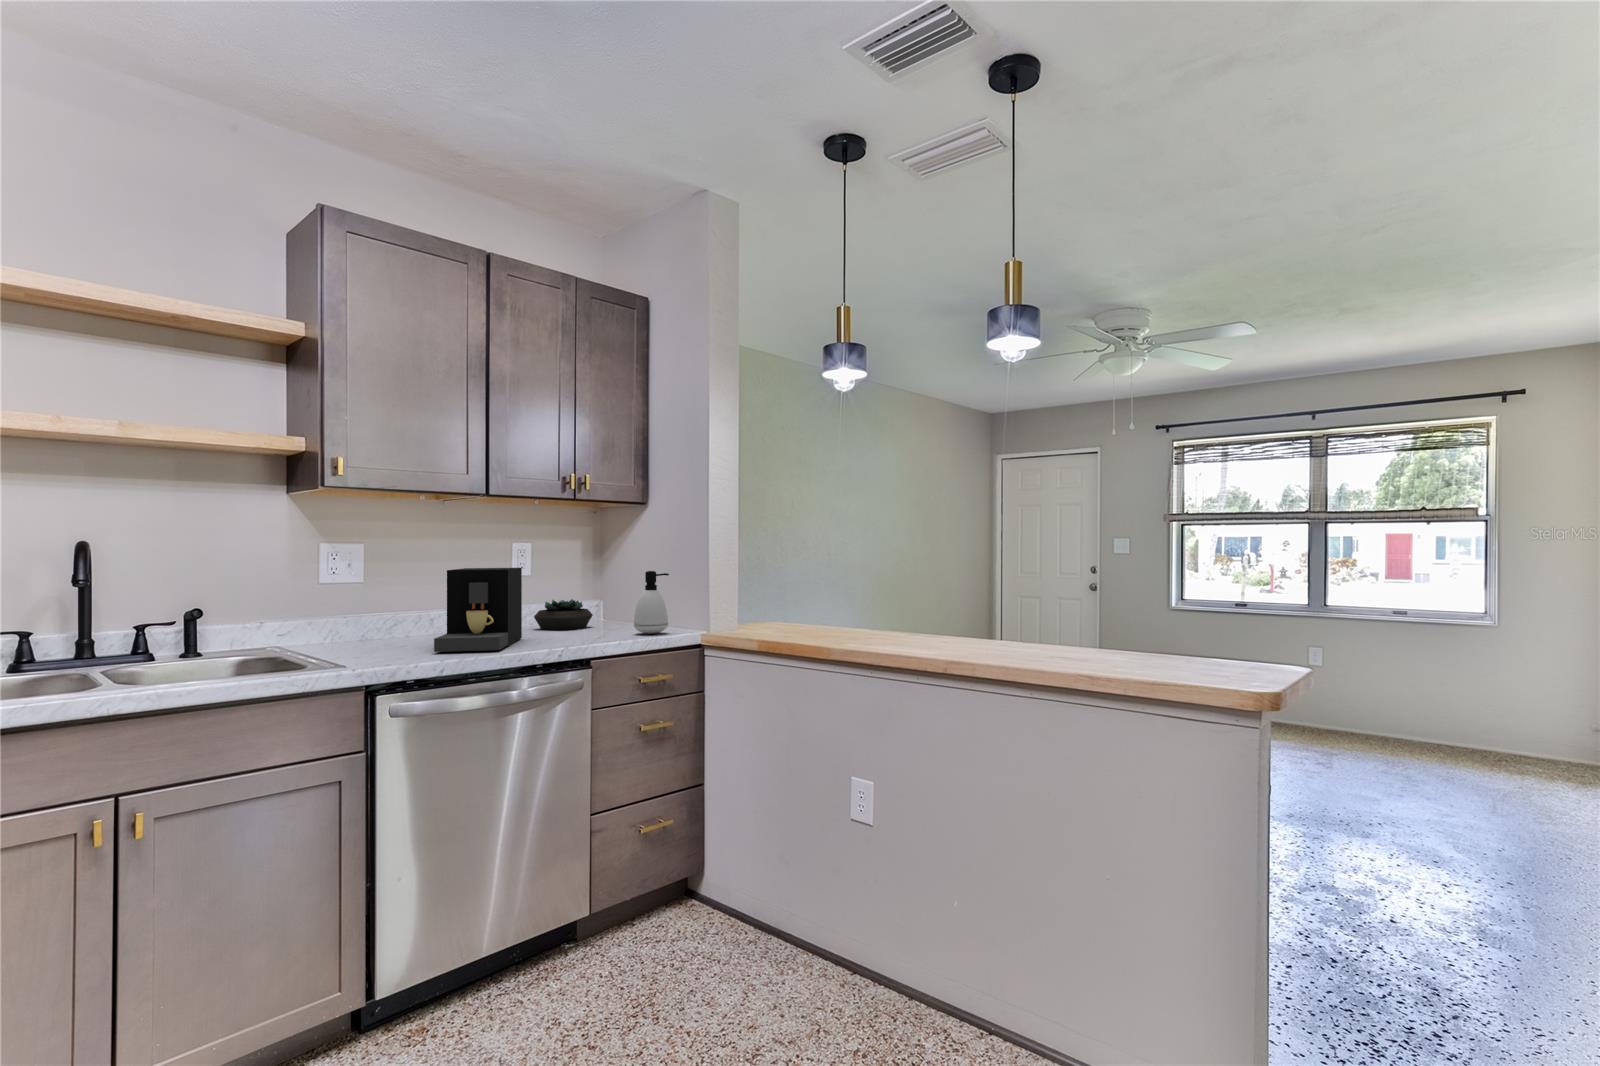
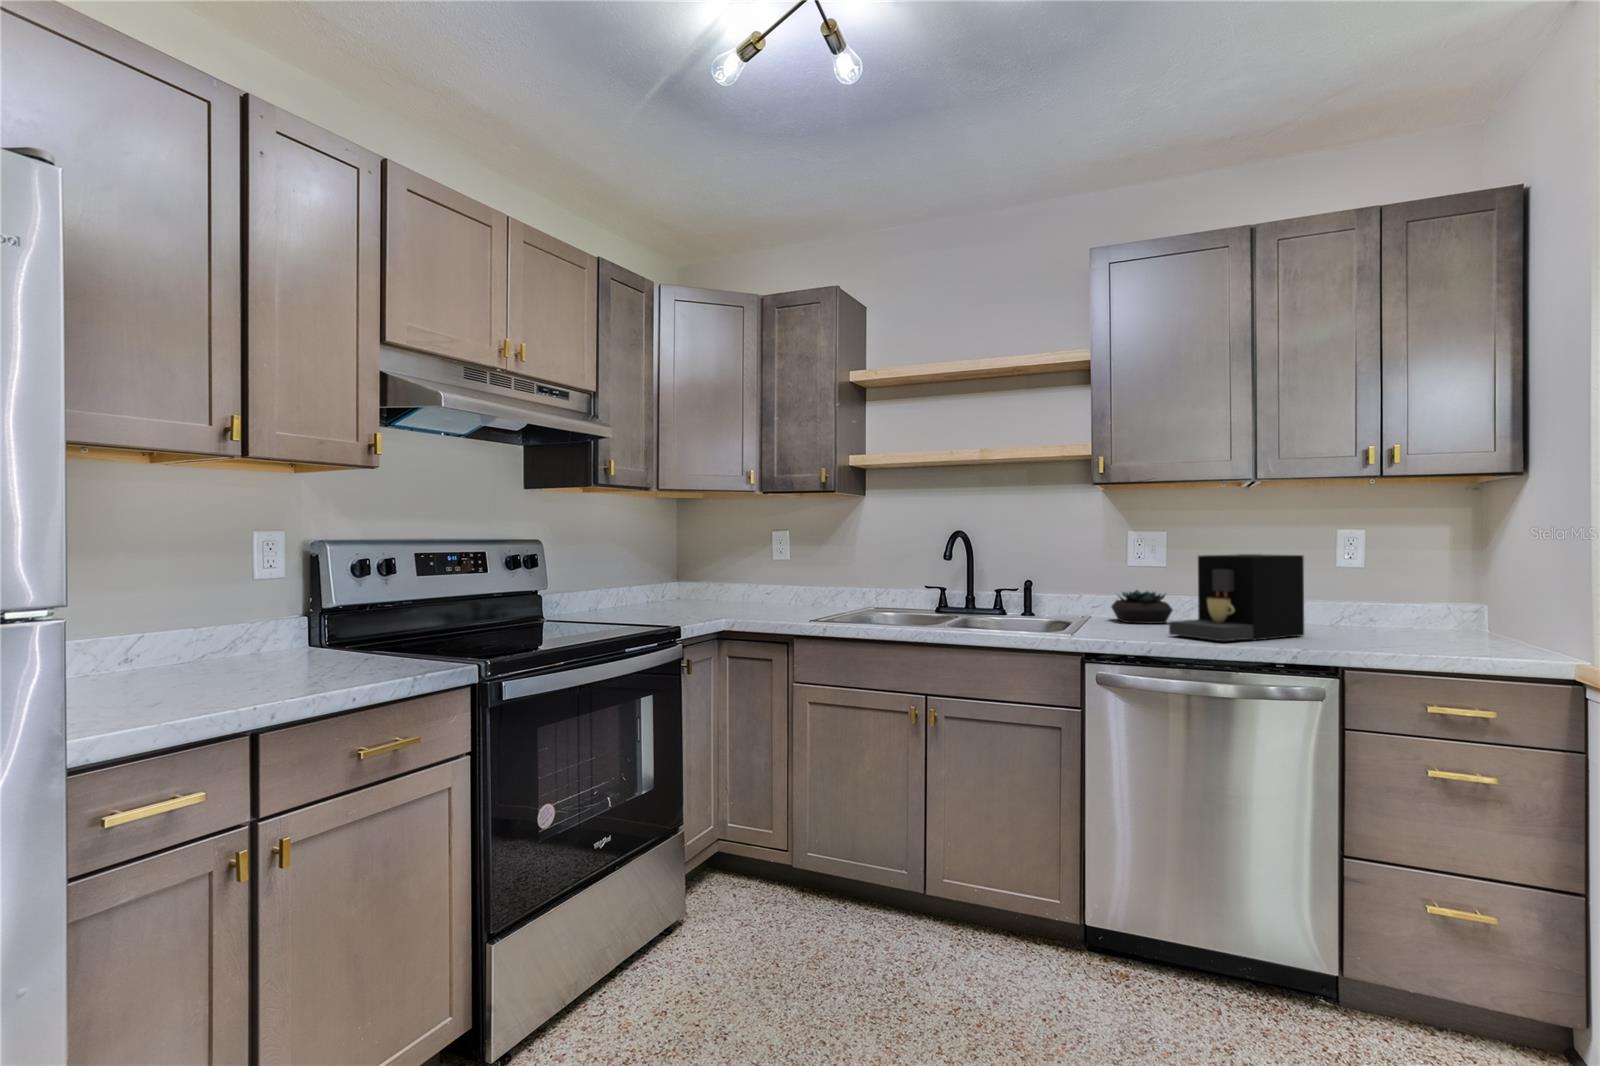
soap dispenser: present [634,571,669,634] -> none [1457,565,1519,654]
succulent plant: present [534,599,593,630] -> present [1111,590,1173,623]

